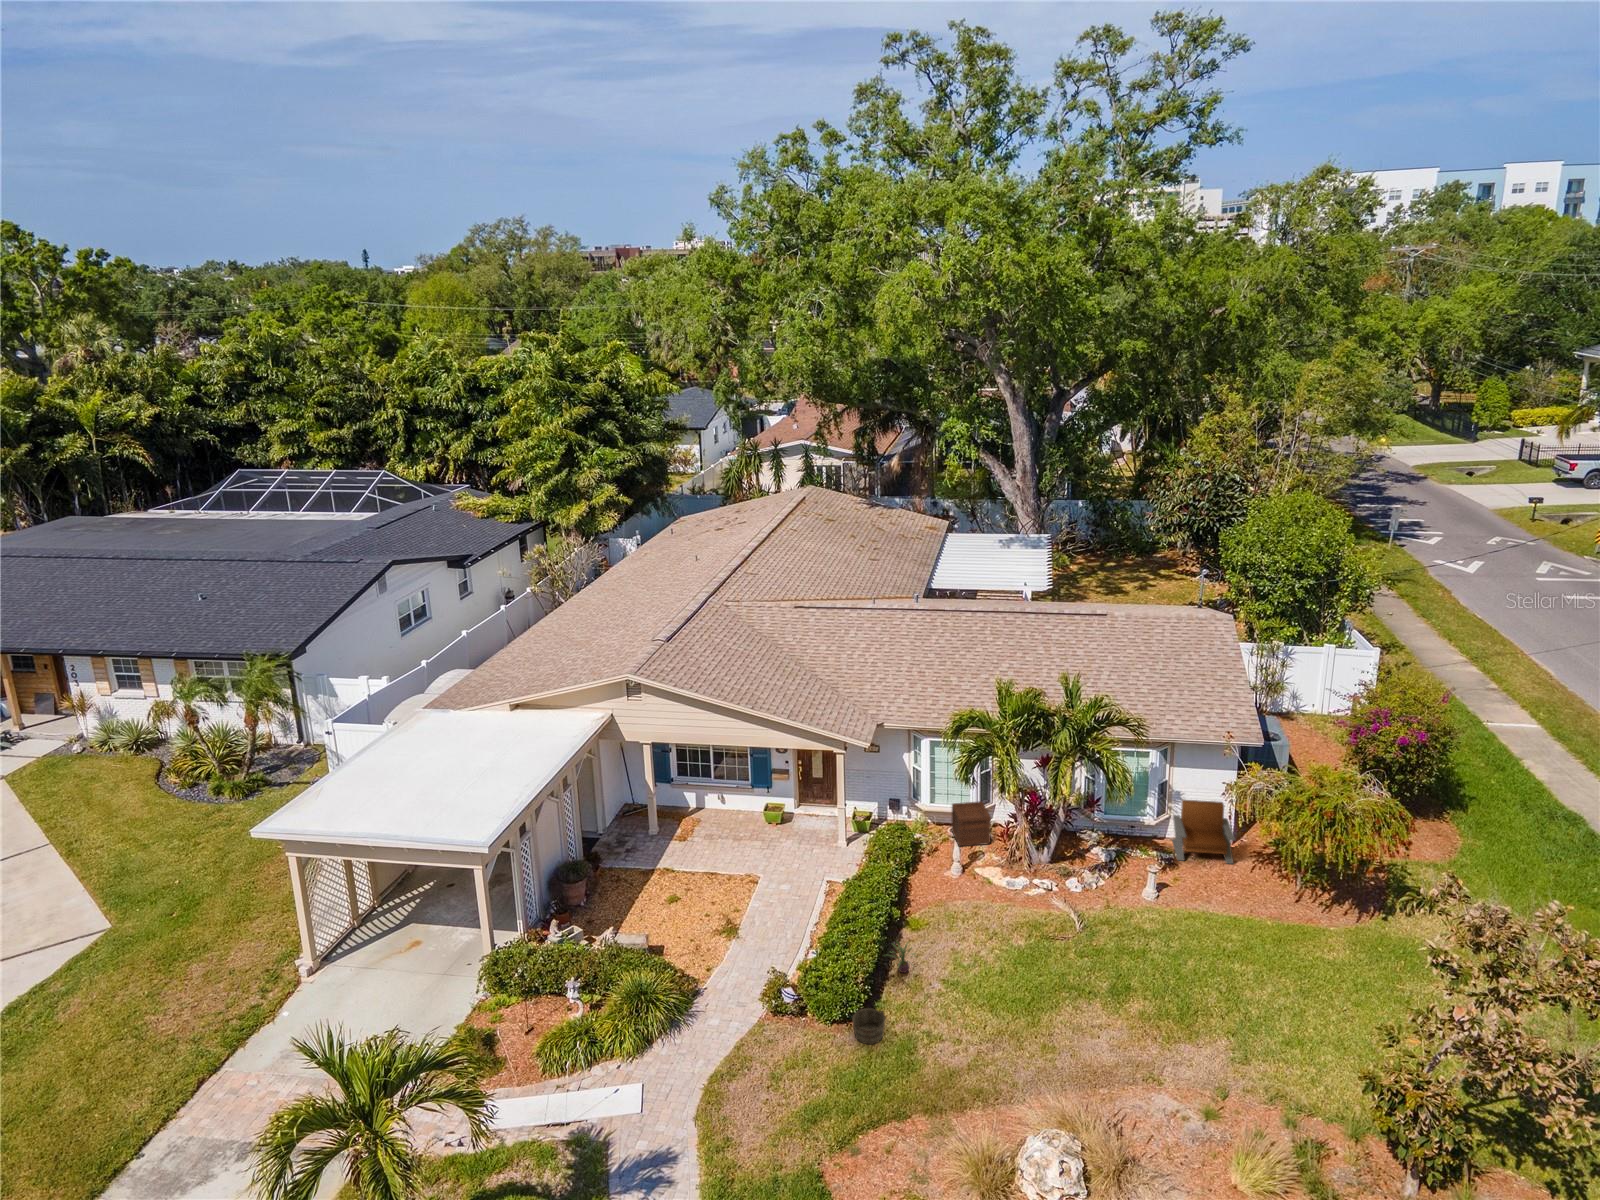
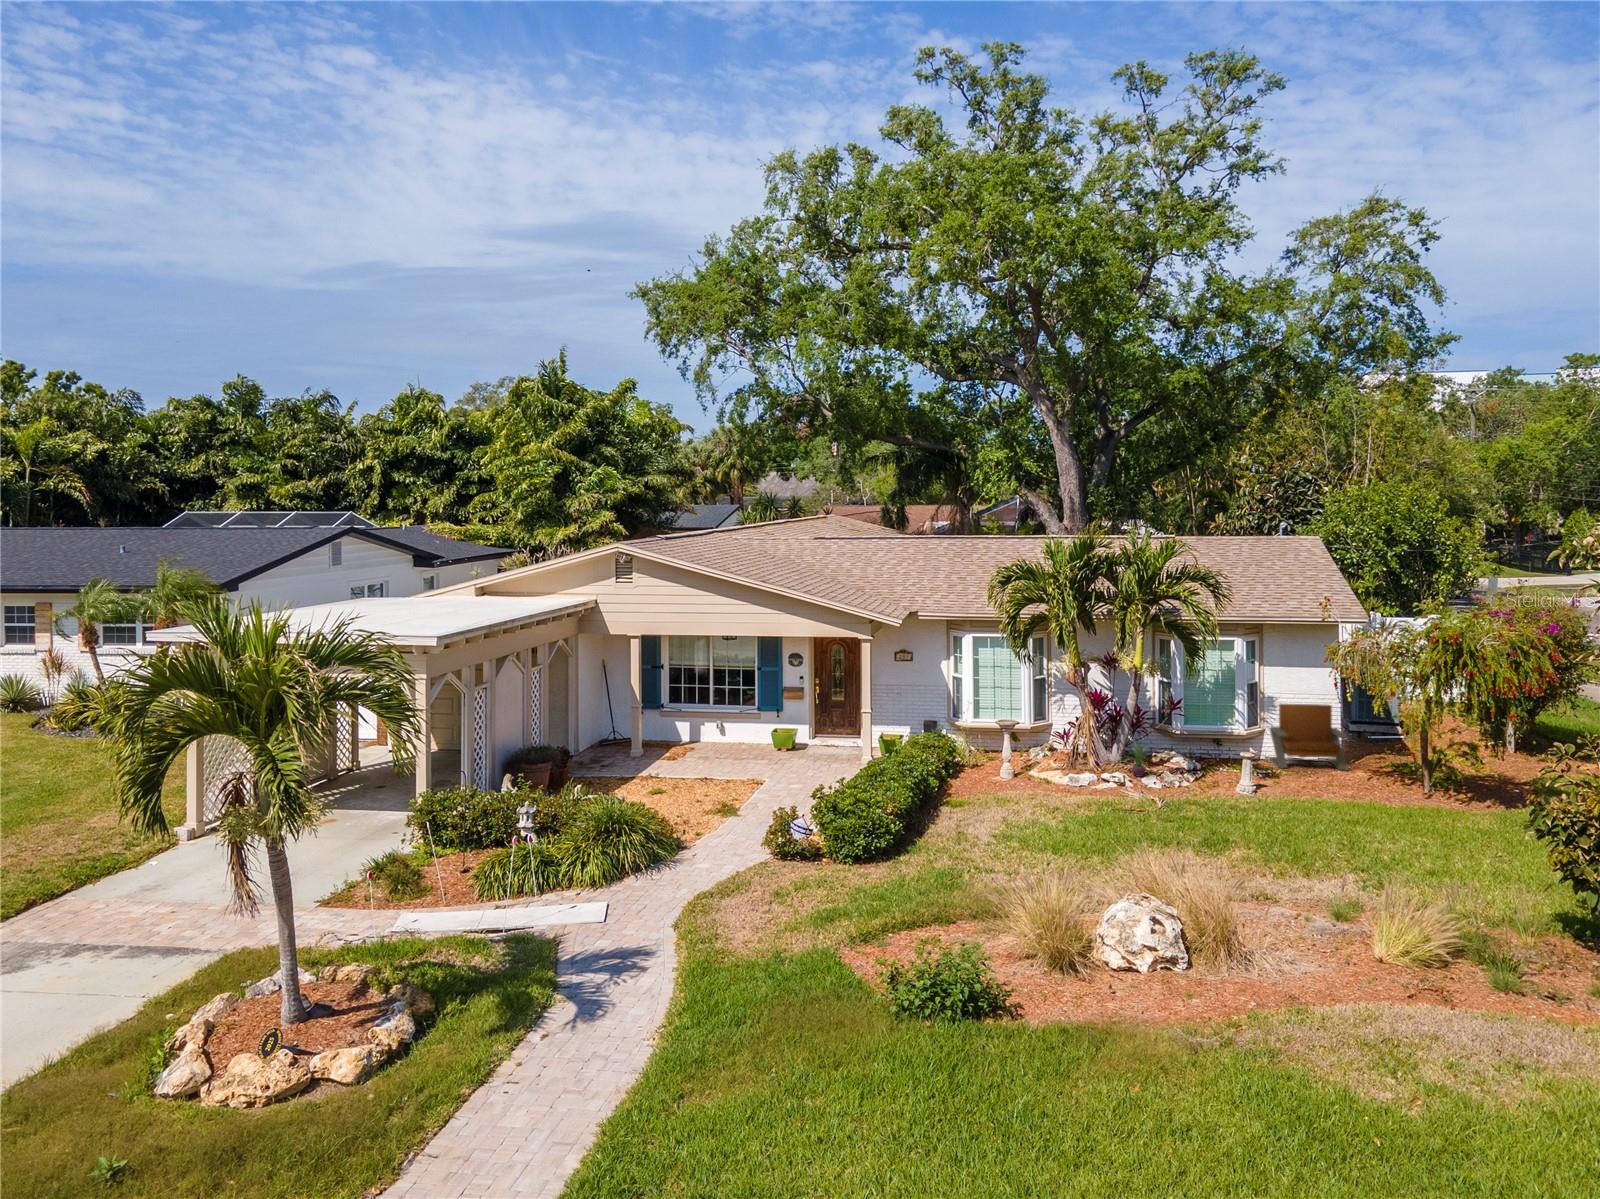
wooden crate: present [951,801,991,846] -> none [999,715,1047,760]
decorative plant: present [895,942,914,973] -> present [1129,741,1145,777]
bucket: present [852,1008,886,1044] -> none [883,824,930,859]

